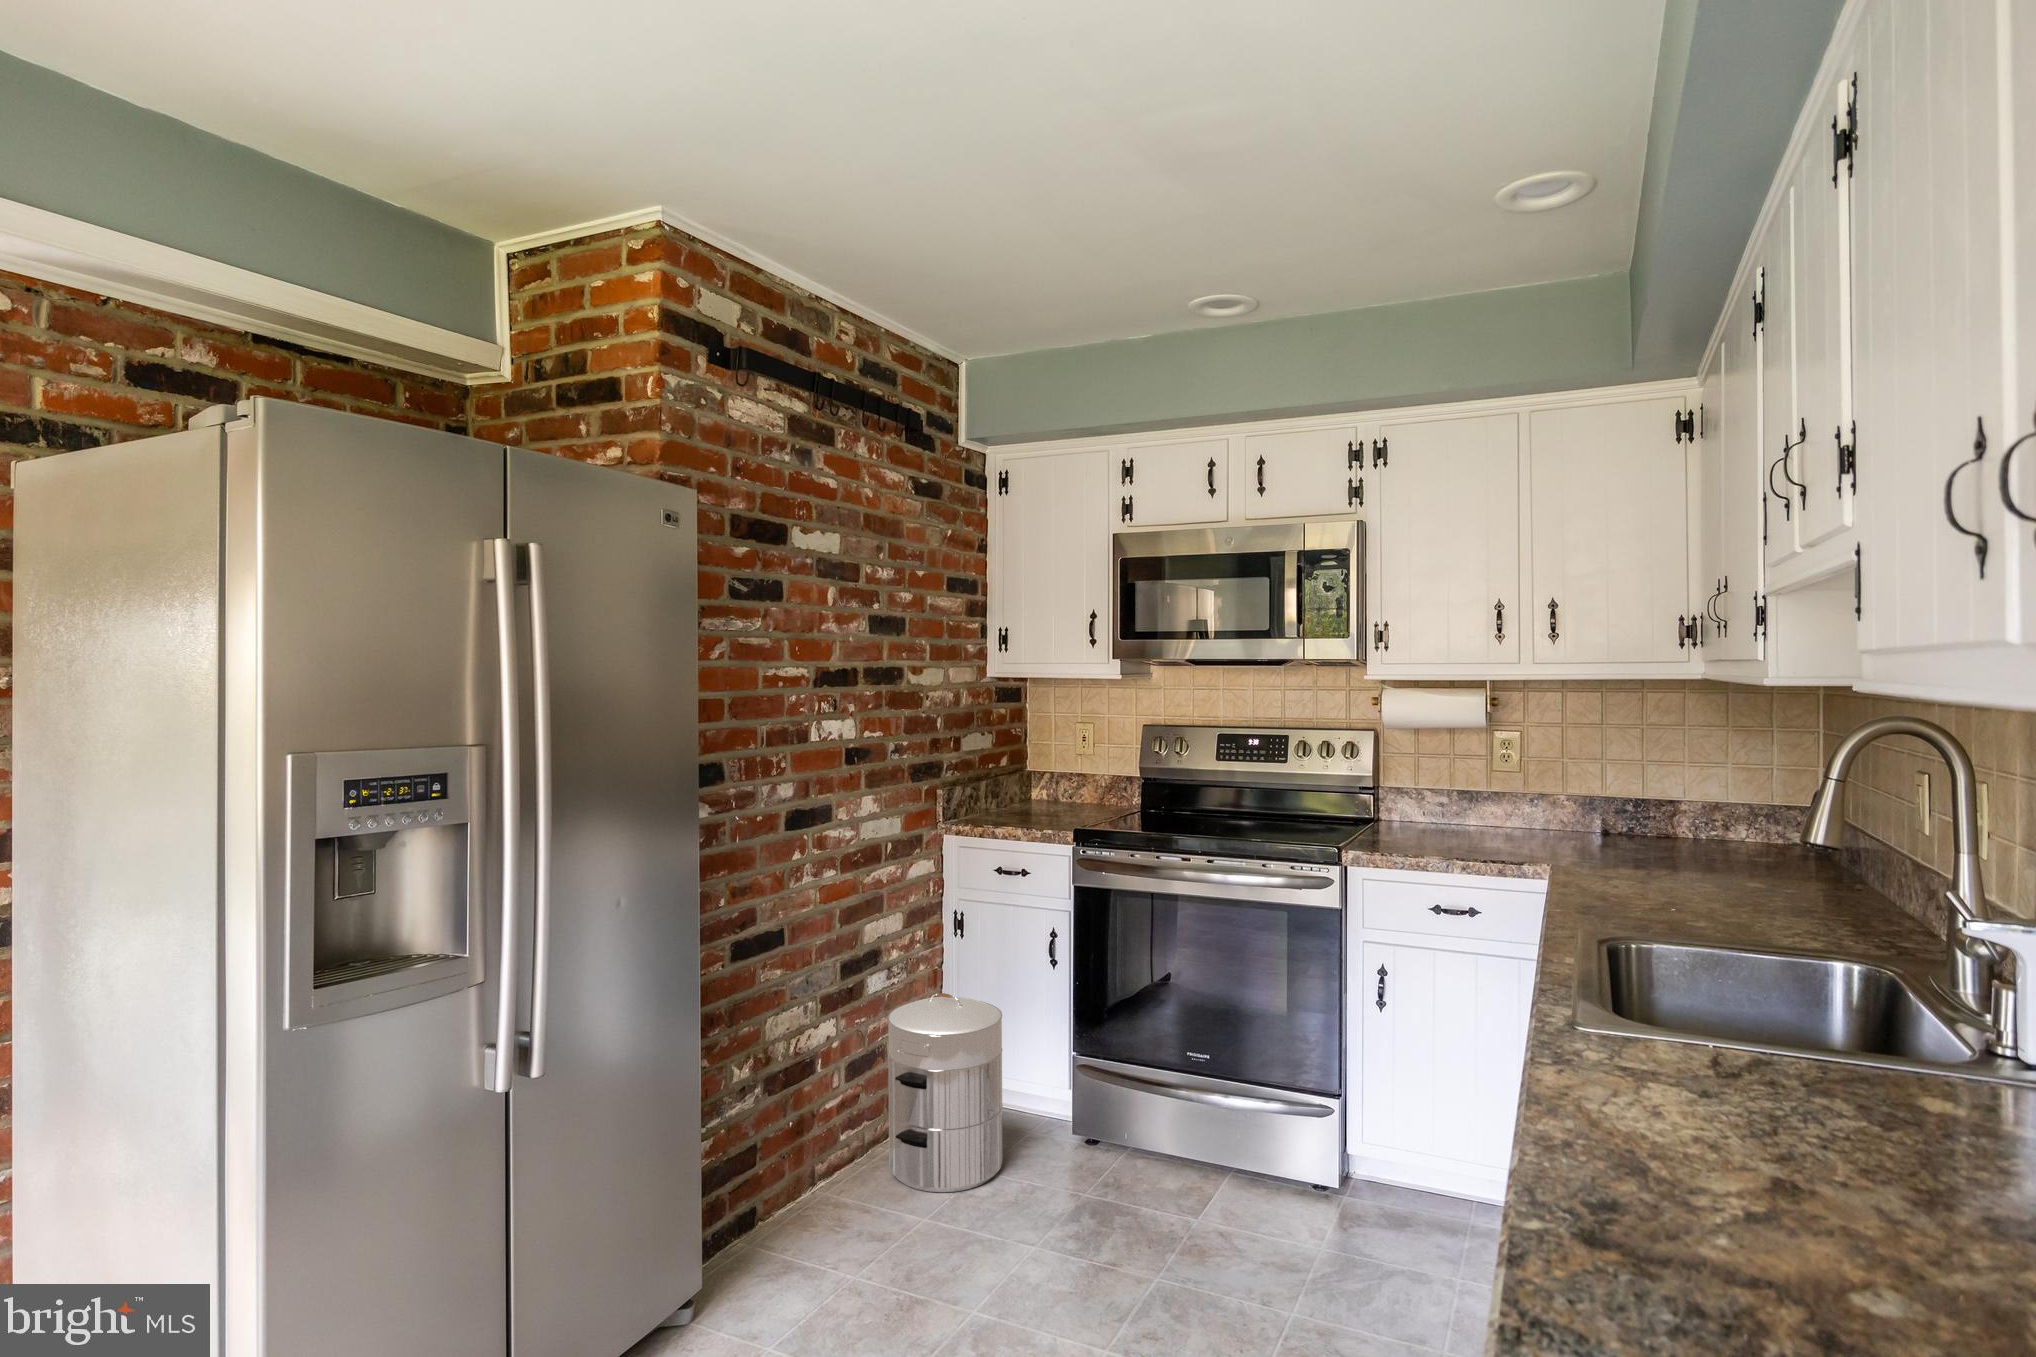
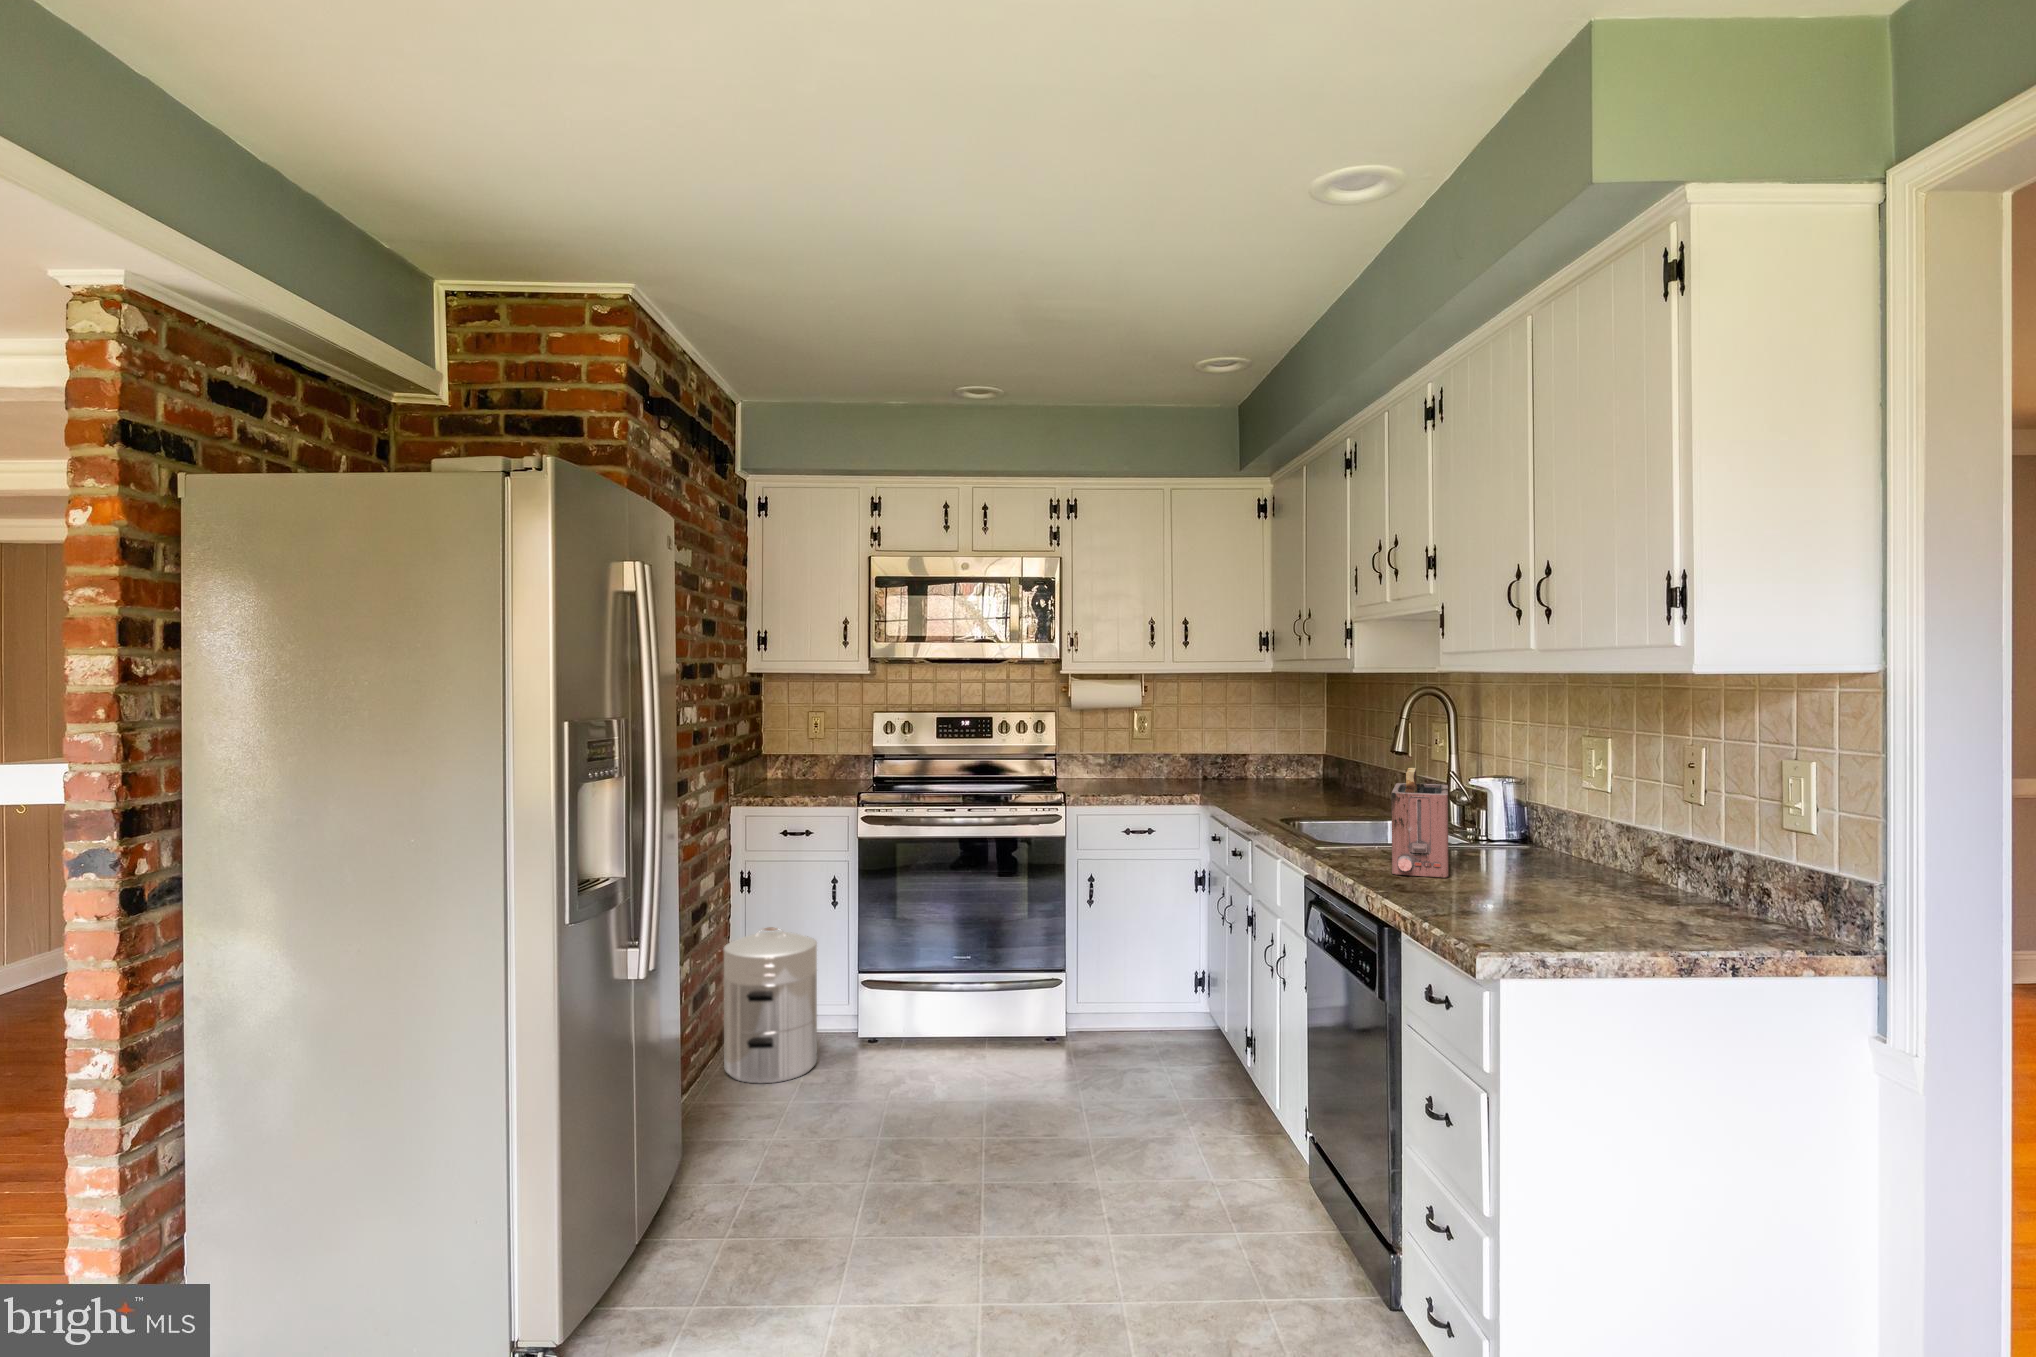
toaster: none [1648,917,1871,1213] -> present [1391,768,1449,877]

